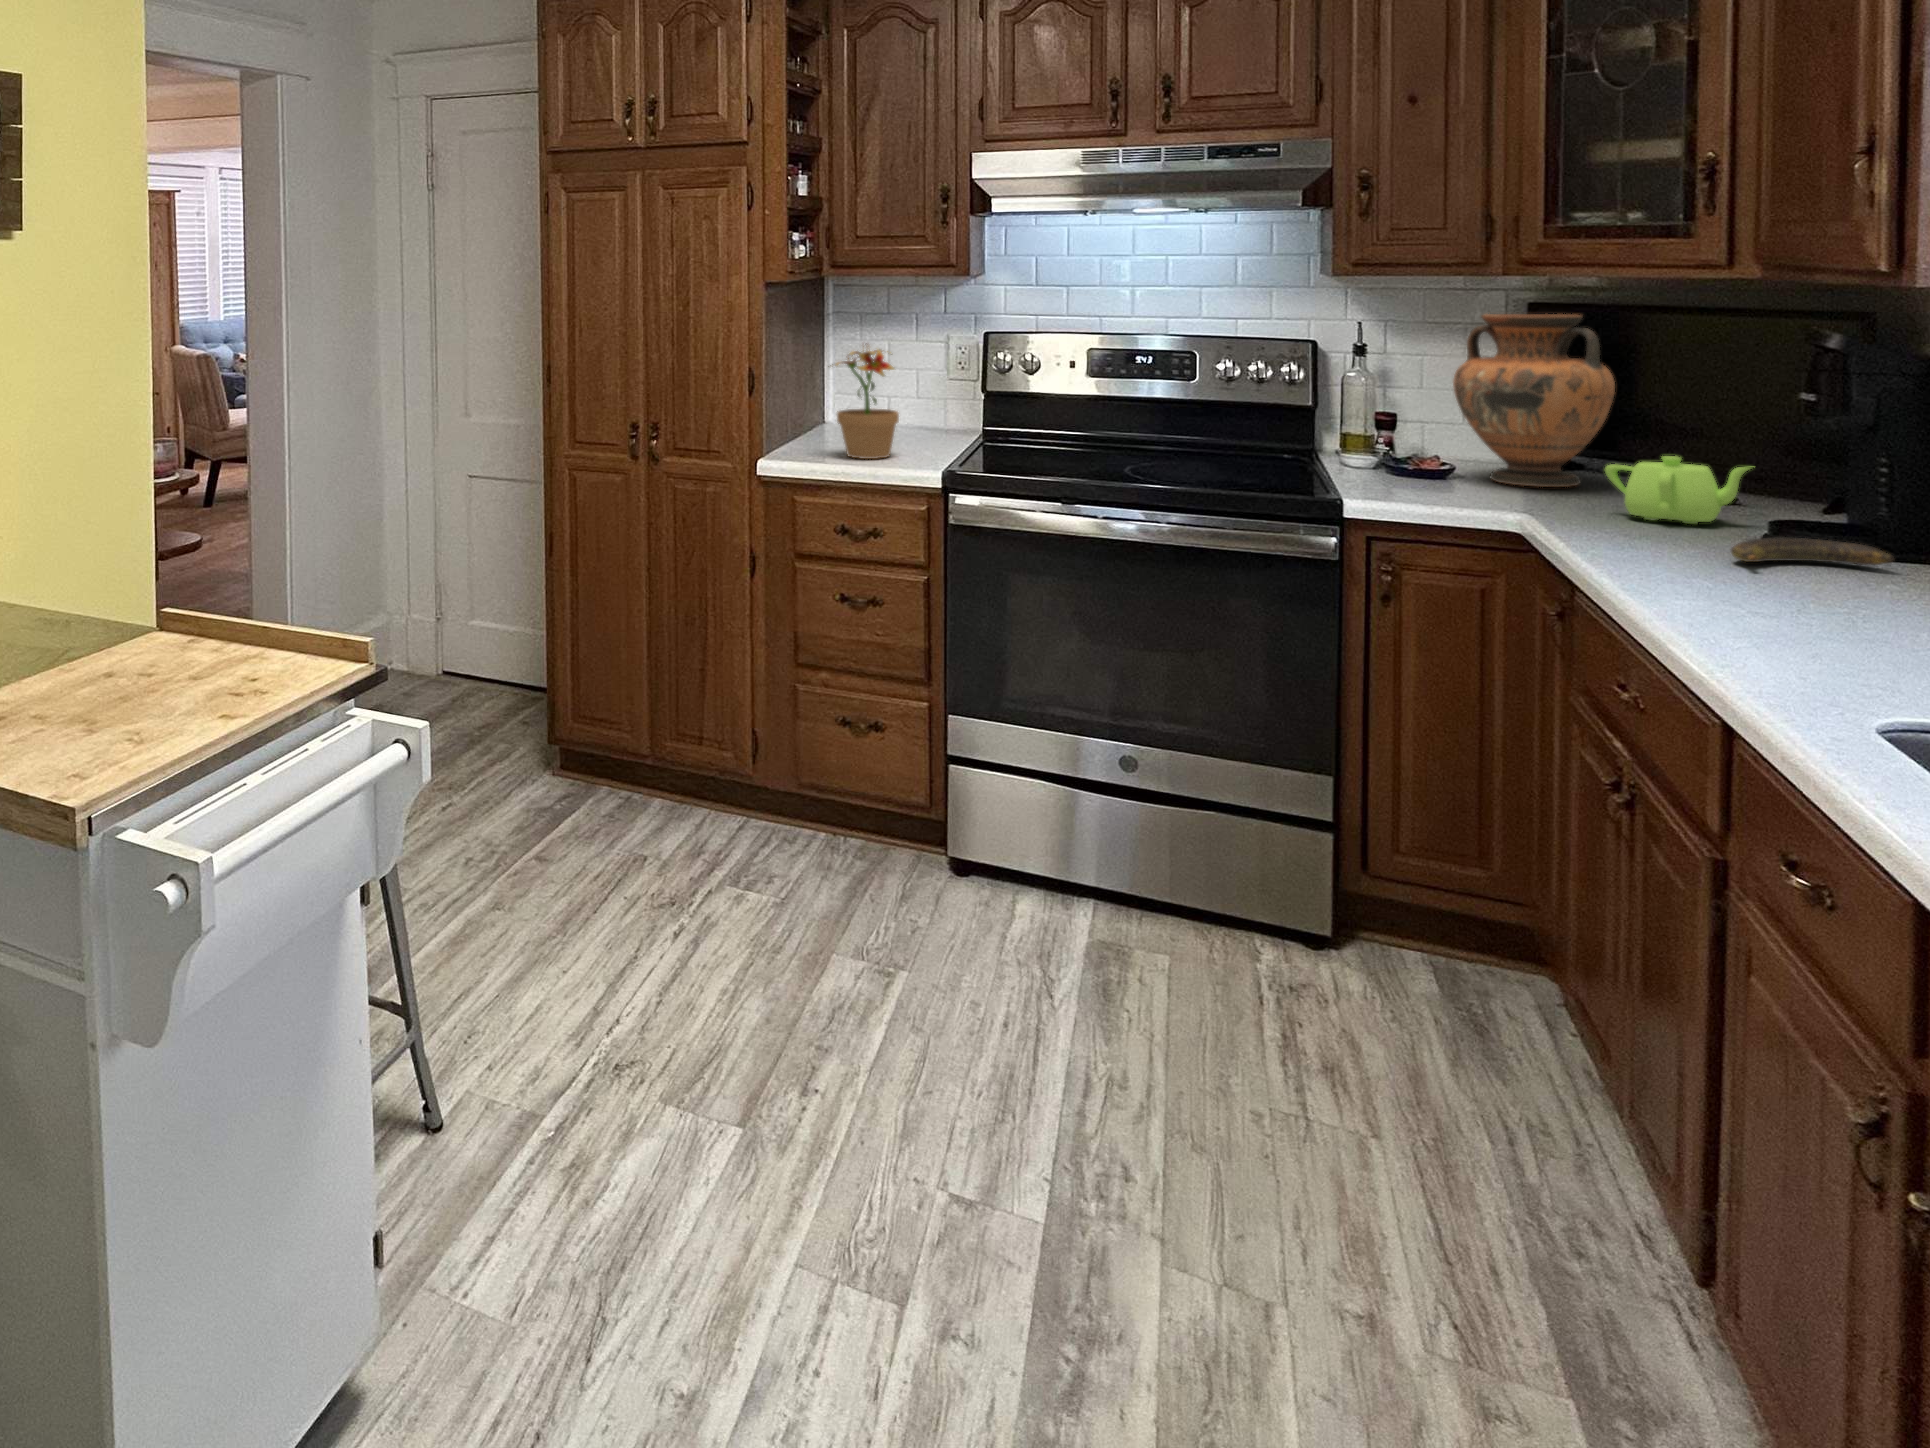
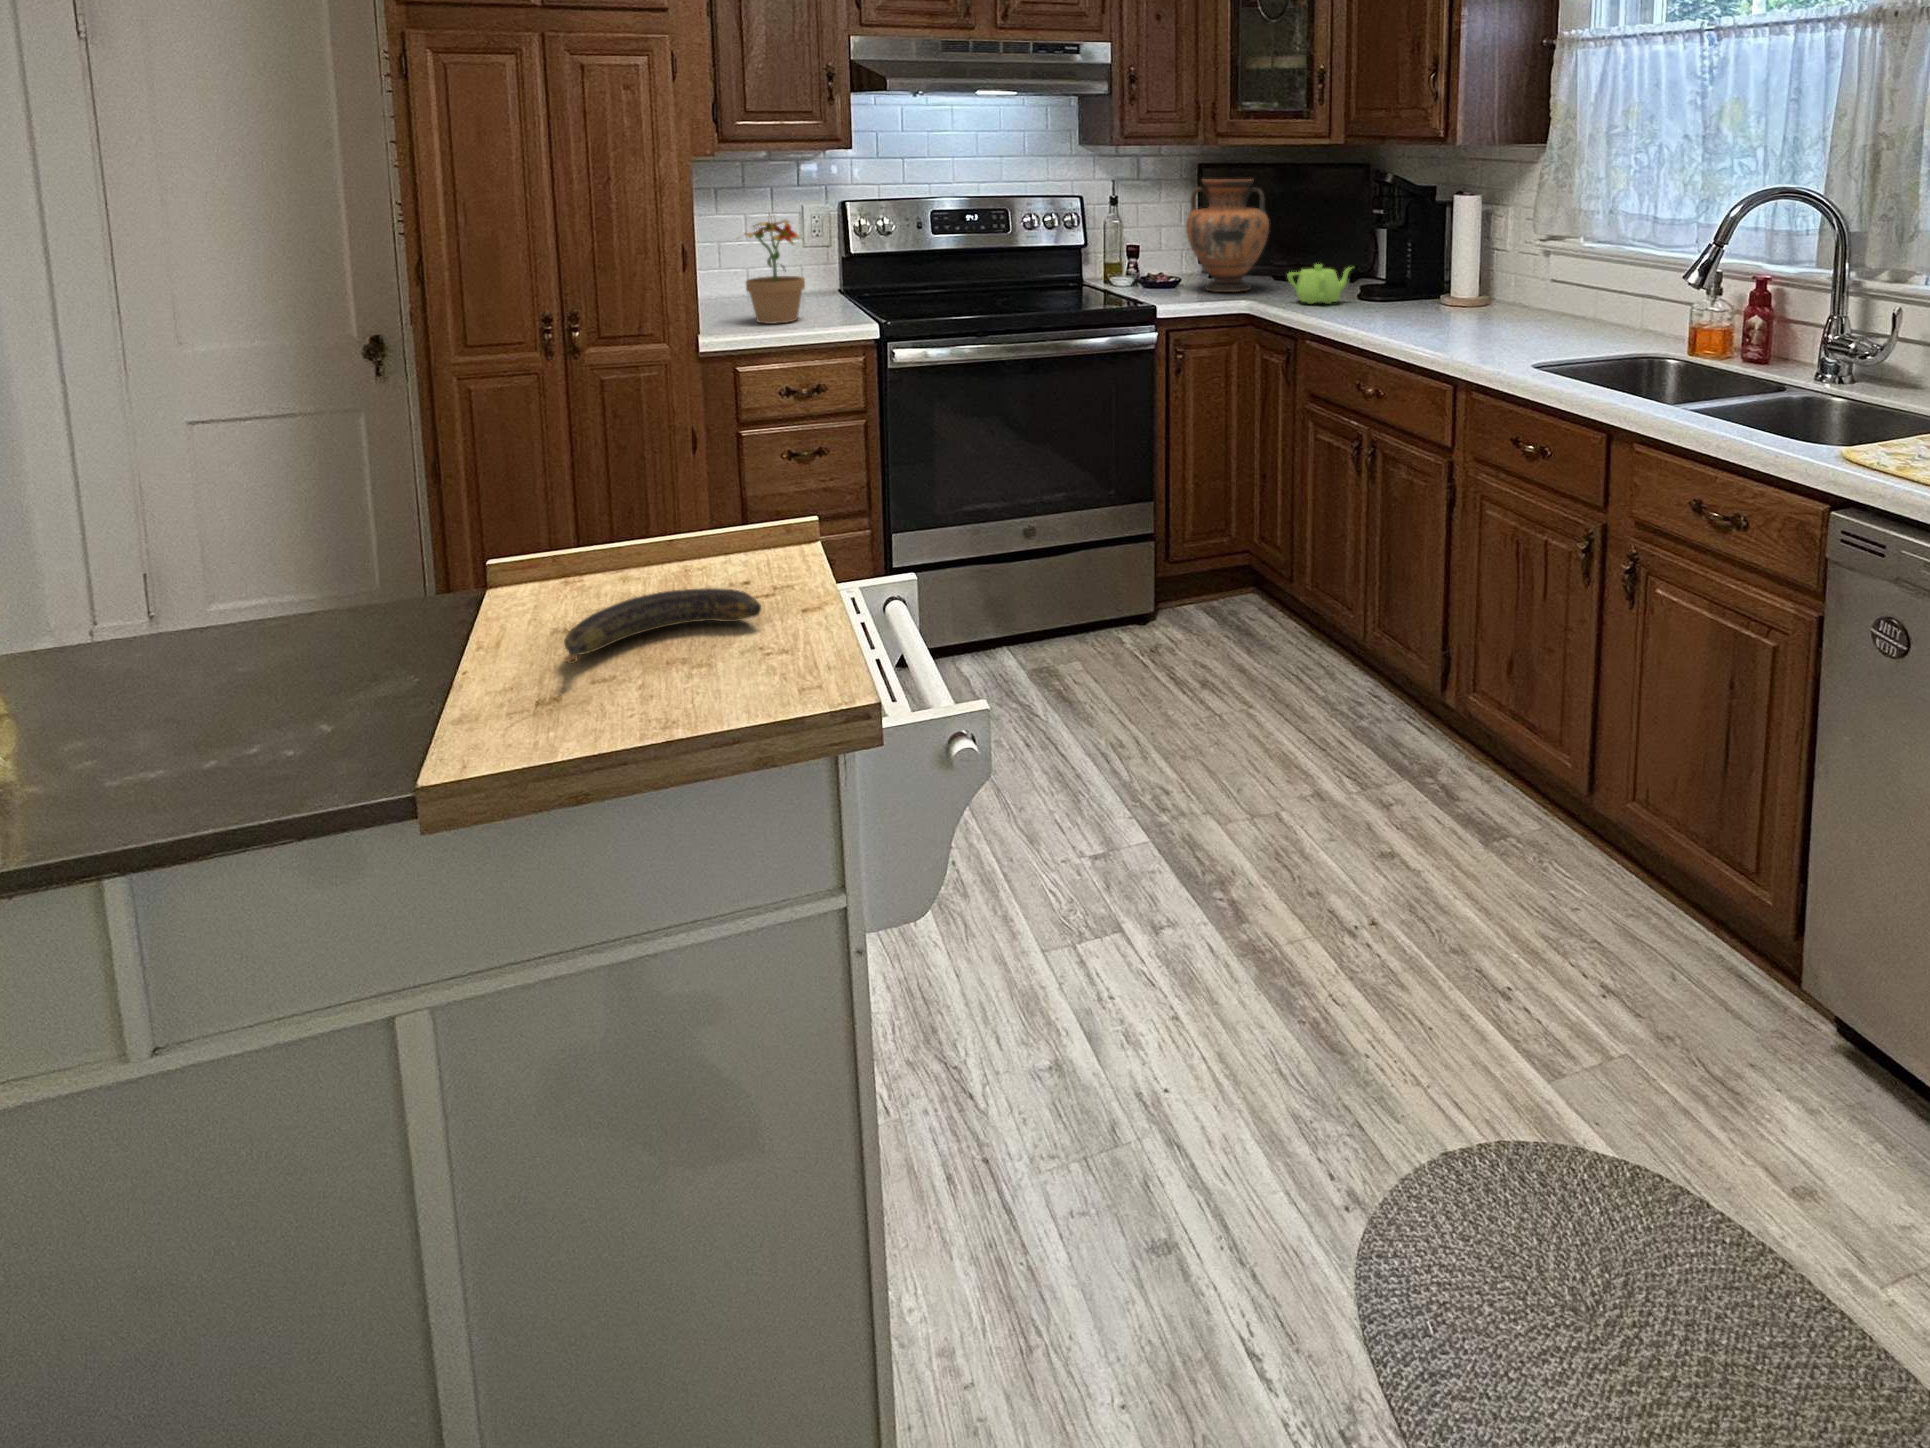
banana: present [1731,537,1894,565] -> present [564,588,761,664]

